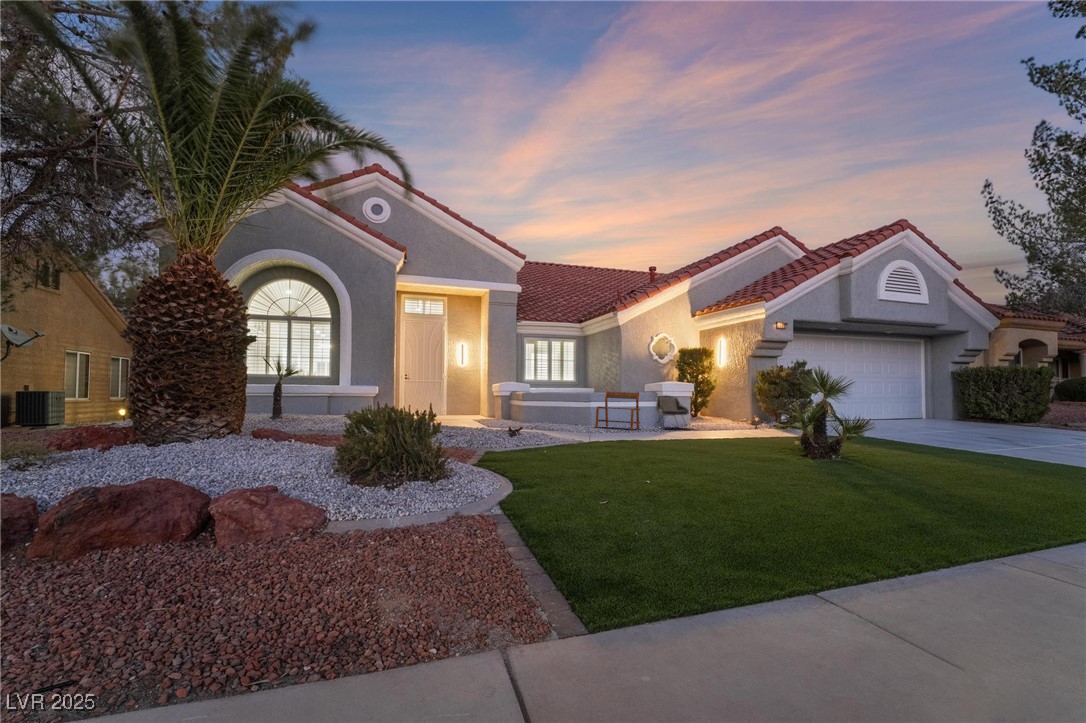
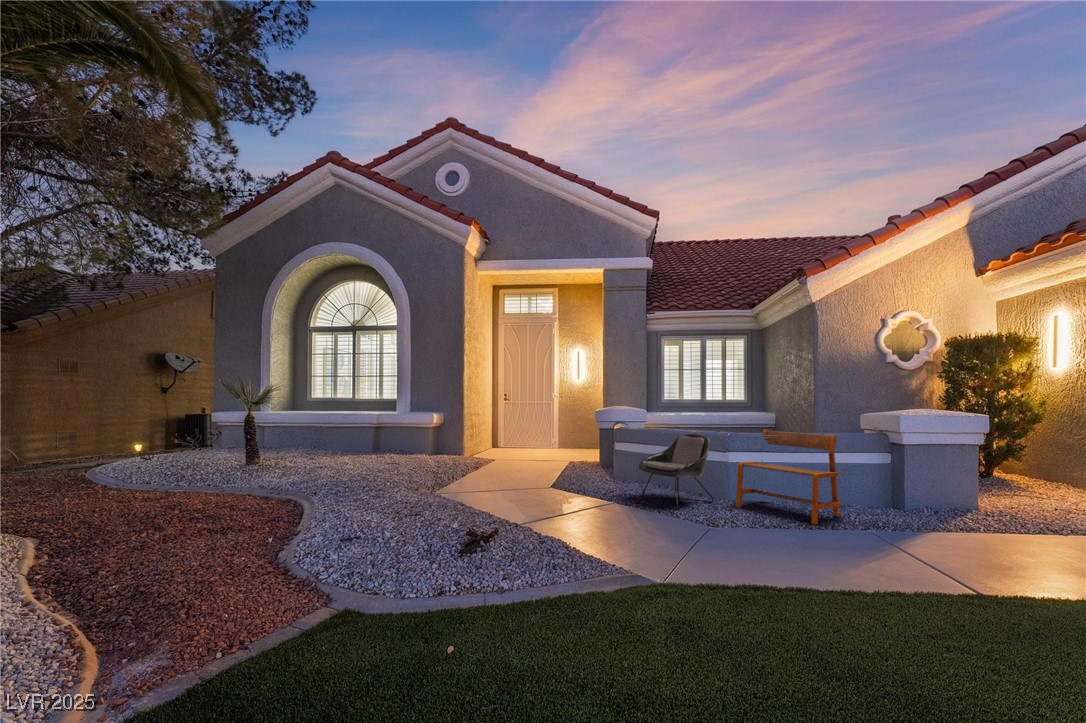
lounge chair: present [656,395,689,428] -> present [639,434,714,509]

